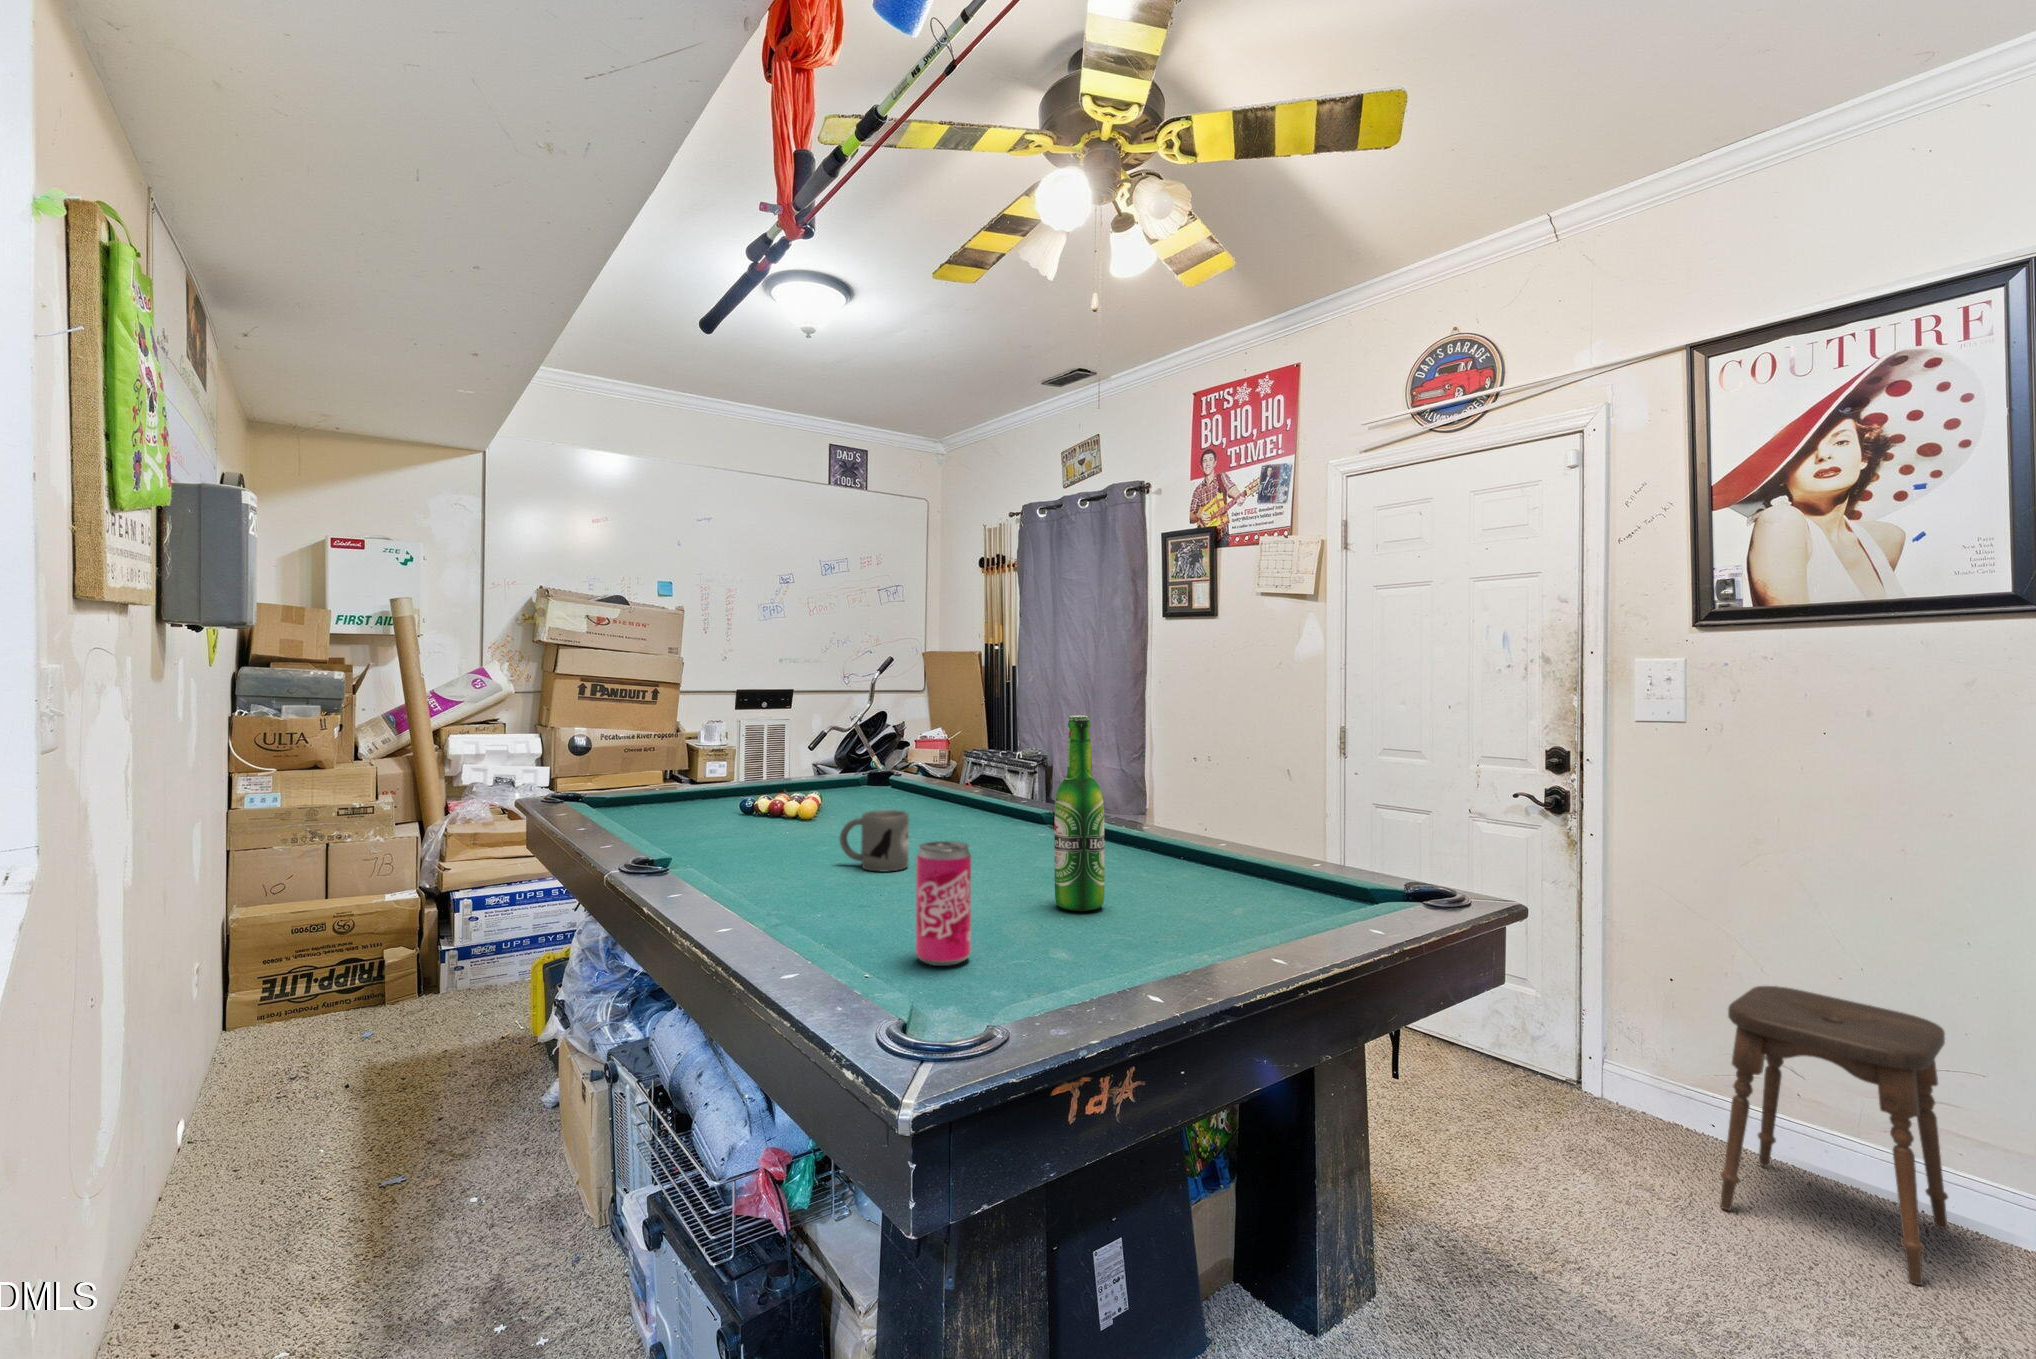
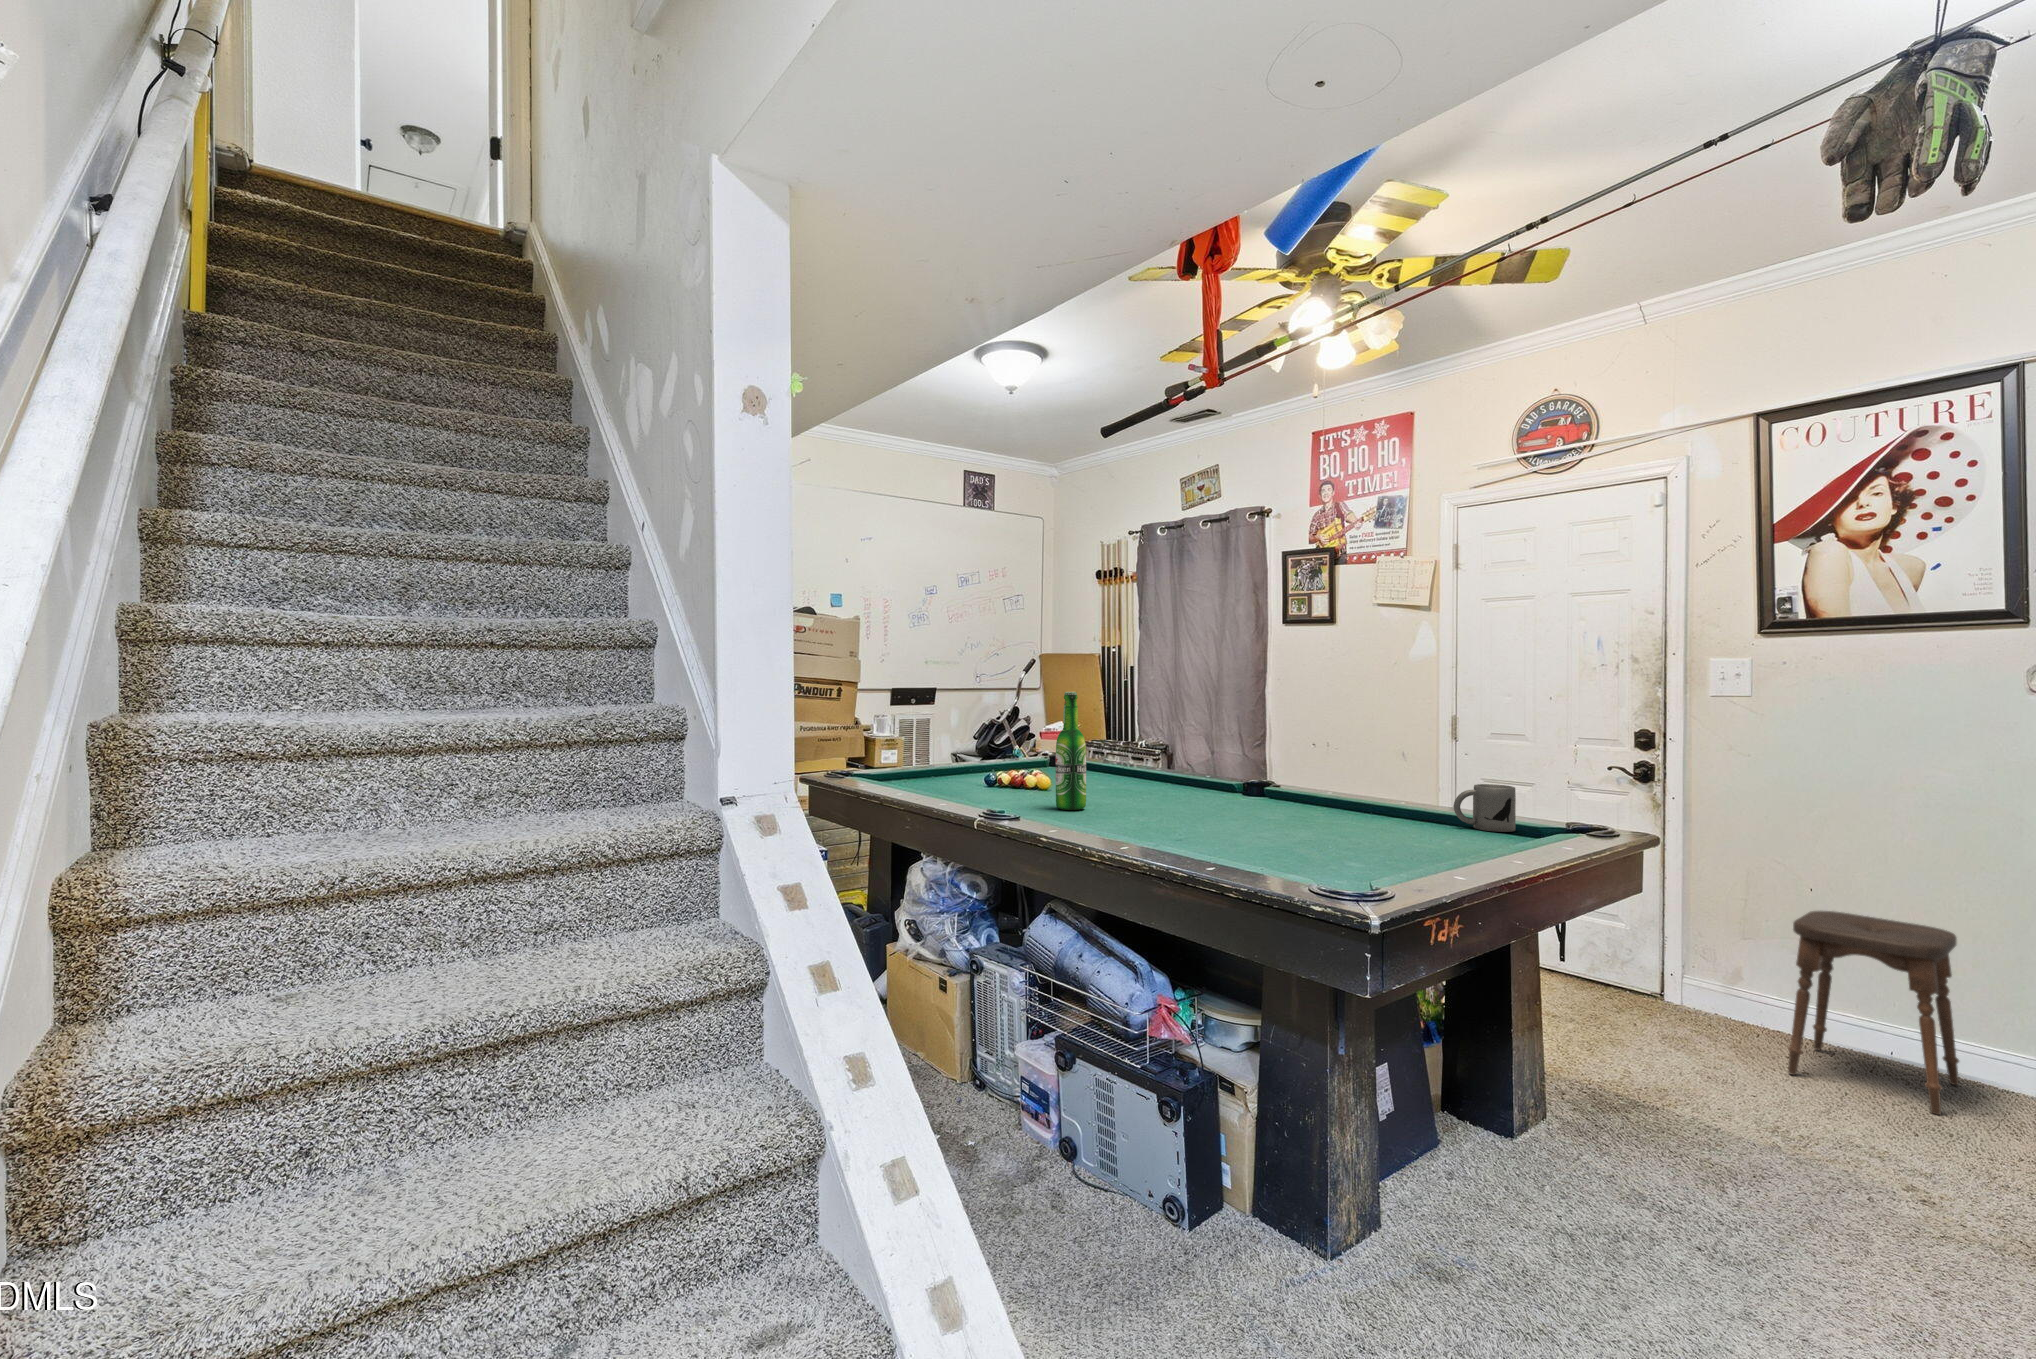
beer bottle: present [1054,715,1105,911] -> present [1056,692,1086,810]
mug: present [840,810,909,871] -> present [1453,784,1516,832]
beverage can: present [916,841,971,966] -> none [1287,779,1325,857]

